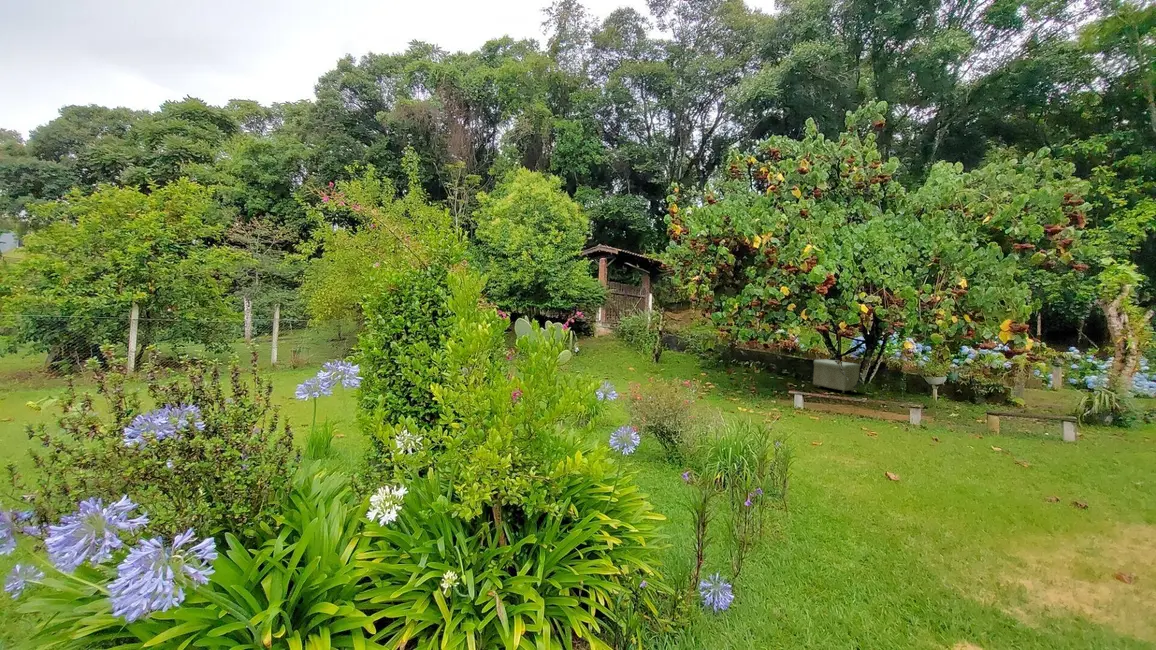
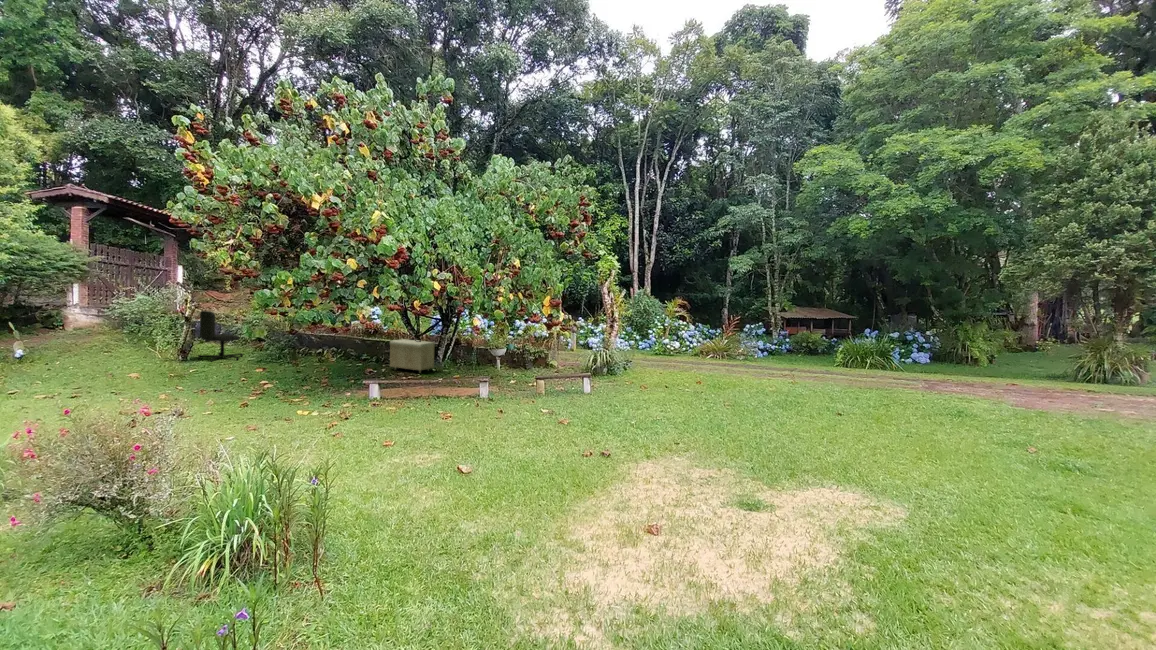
chair: none [665,329,694,368] -> present [198,311,243,361]

